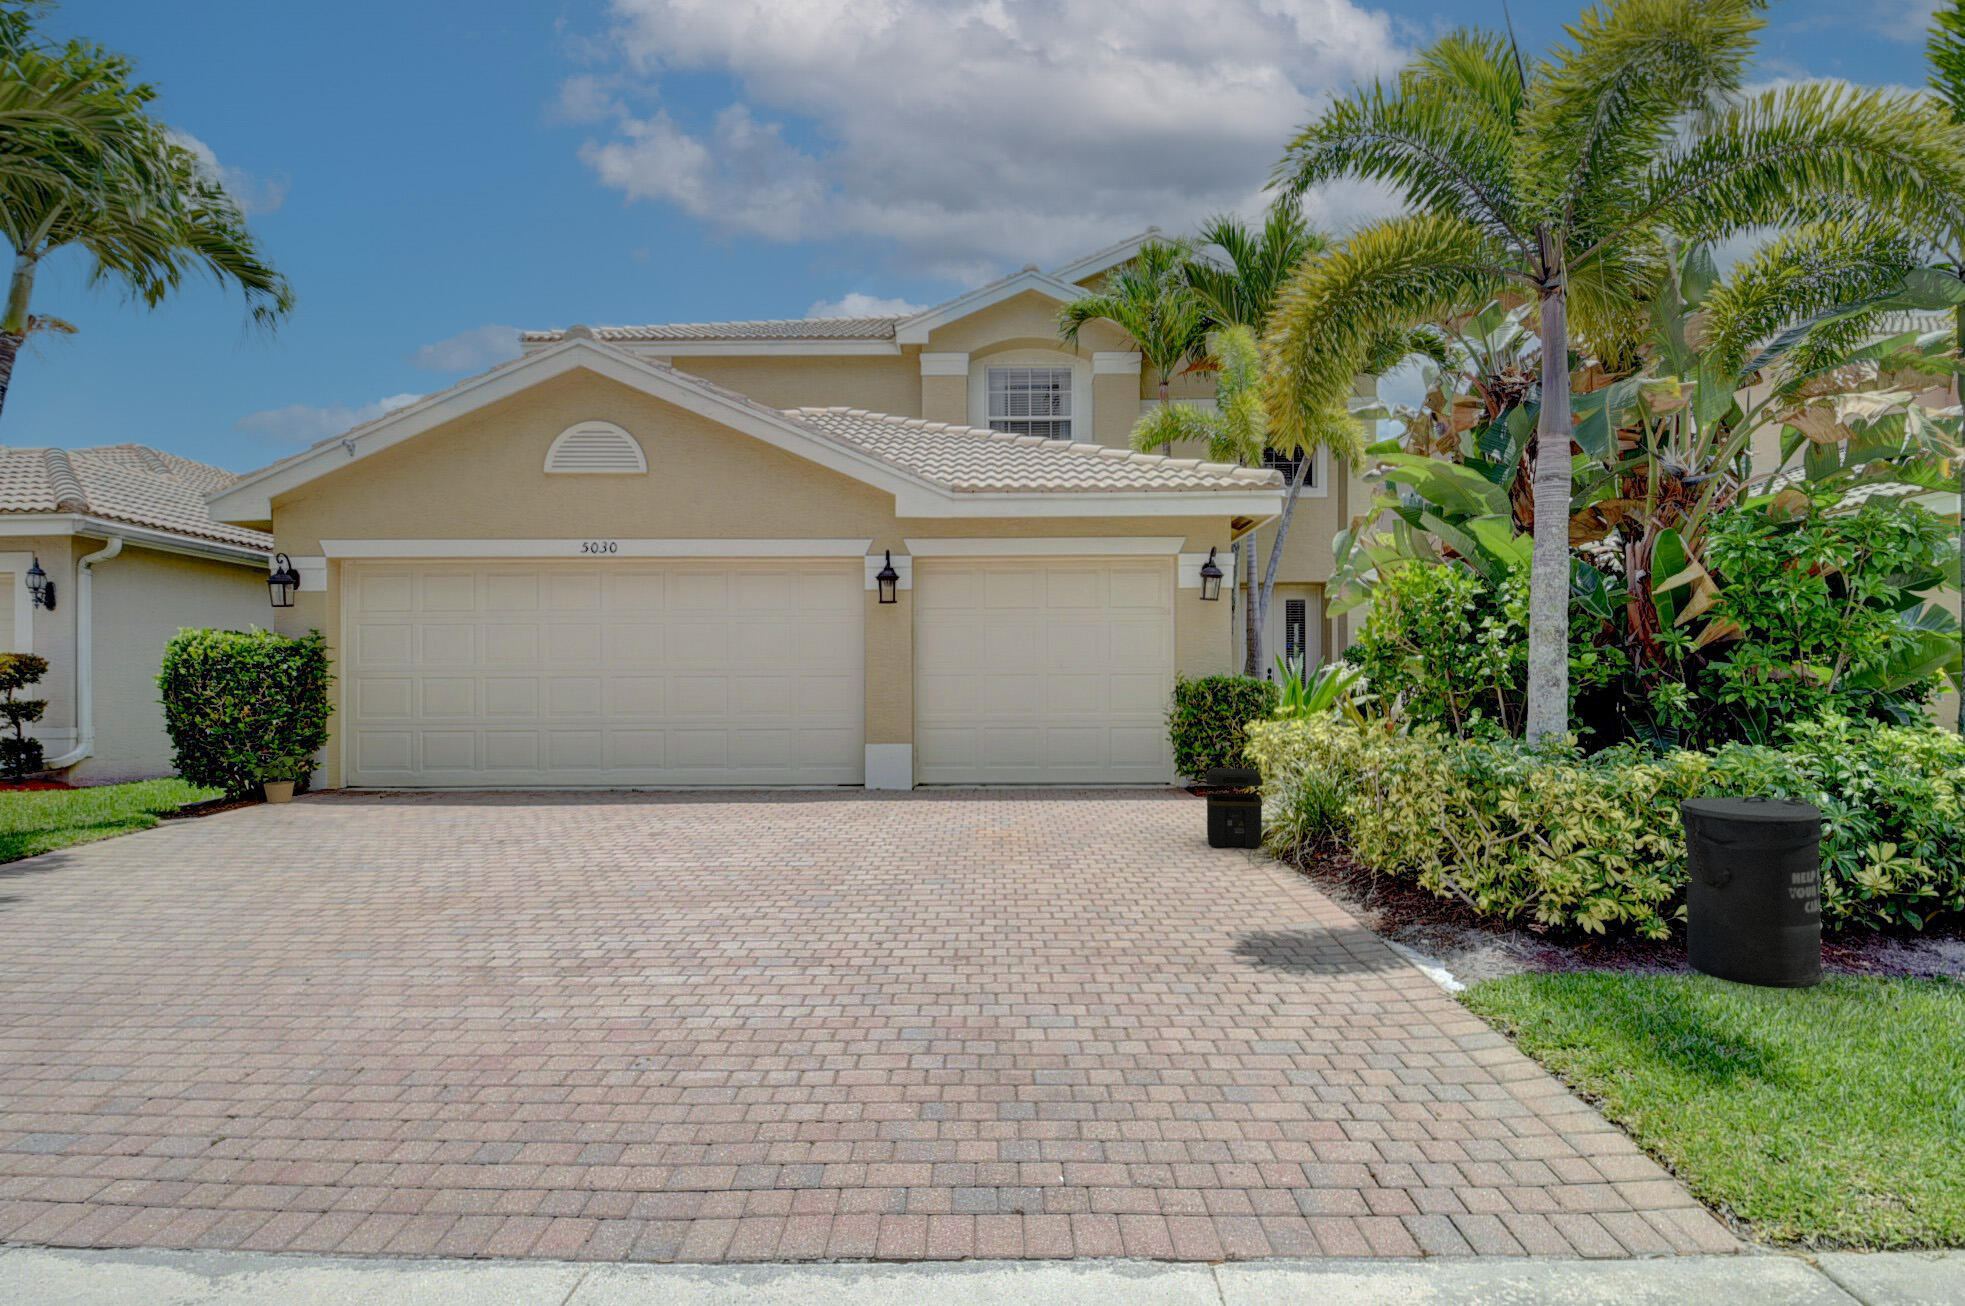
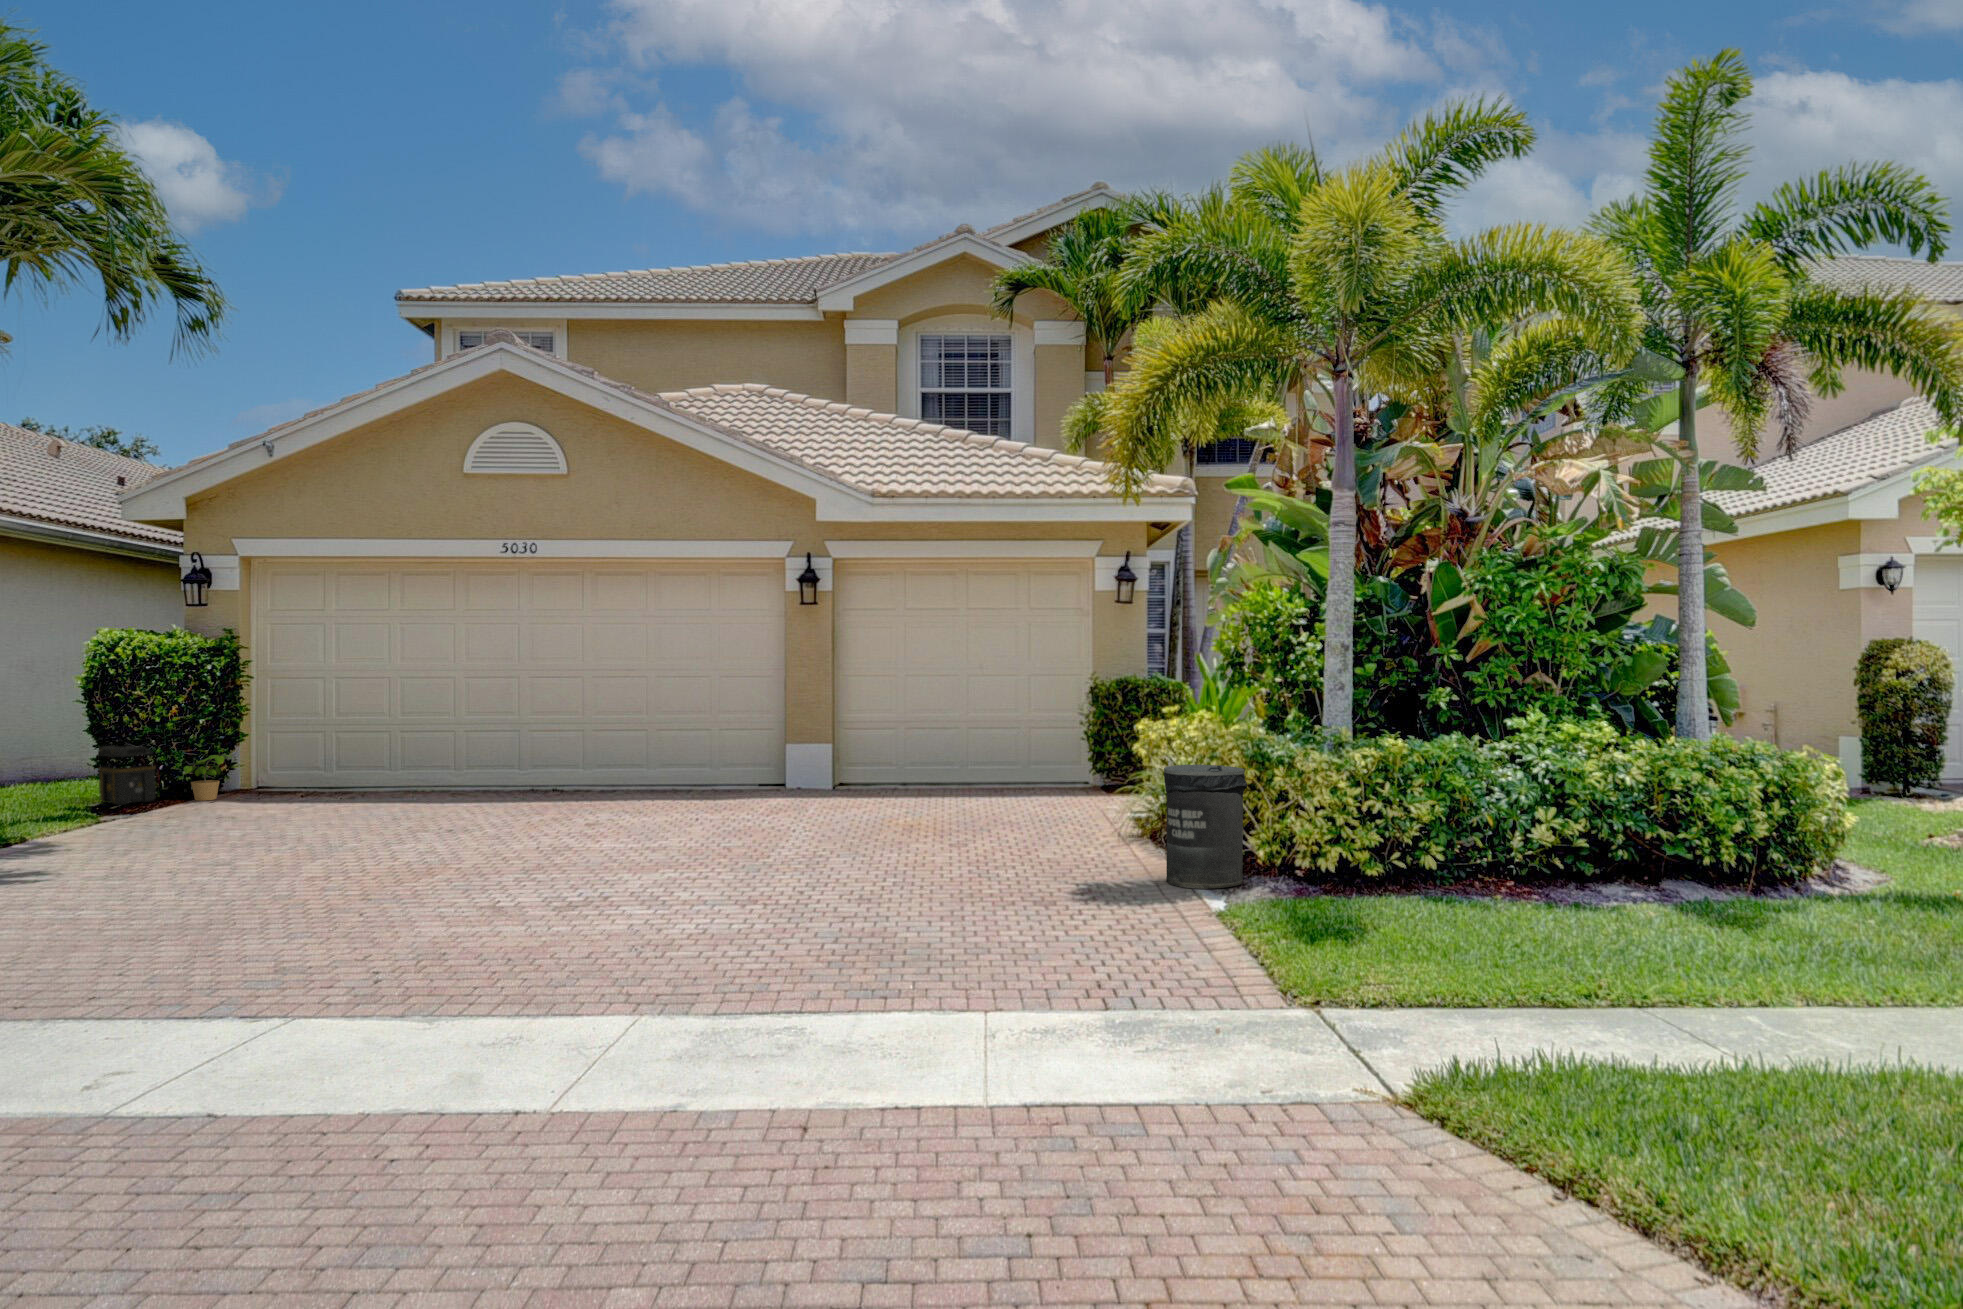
toolbox: present [1206,768,1263,848] -> present [98,744,156,805]
trash can: present [1679,795,1822,987] -> present [1164,765,1247,889]

